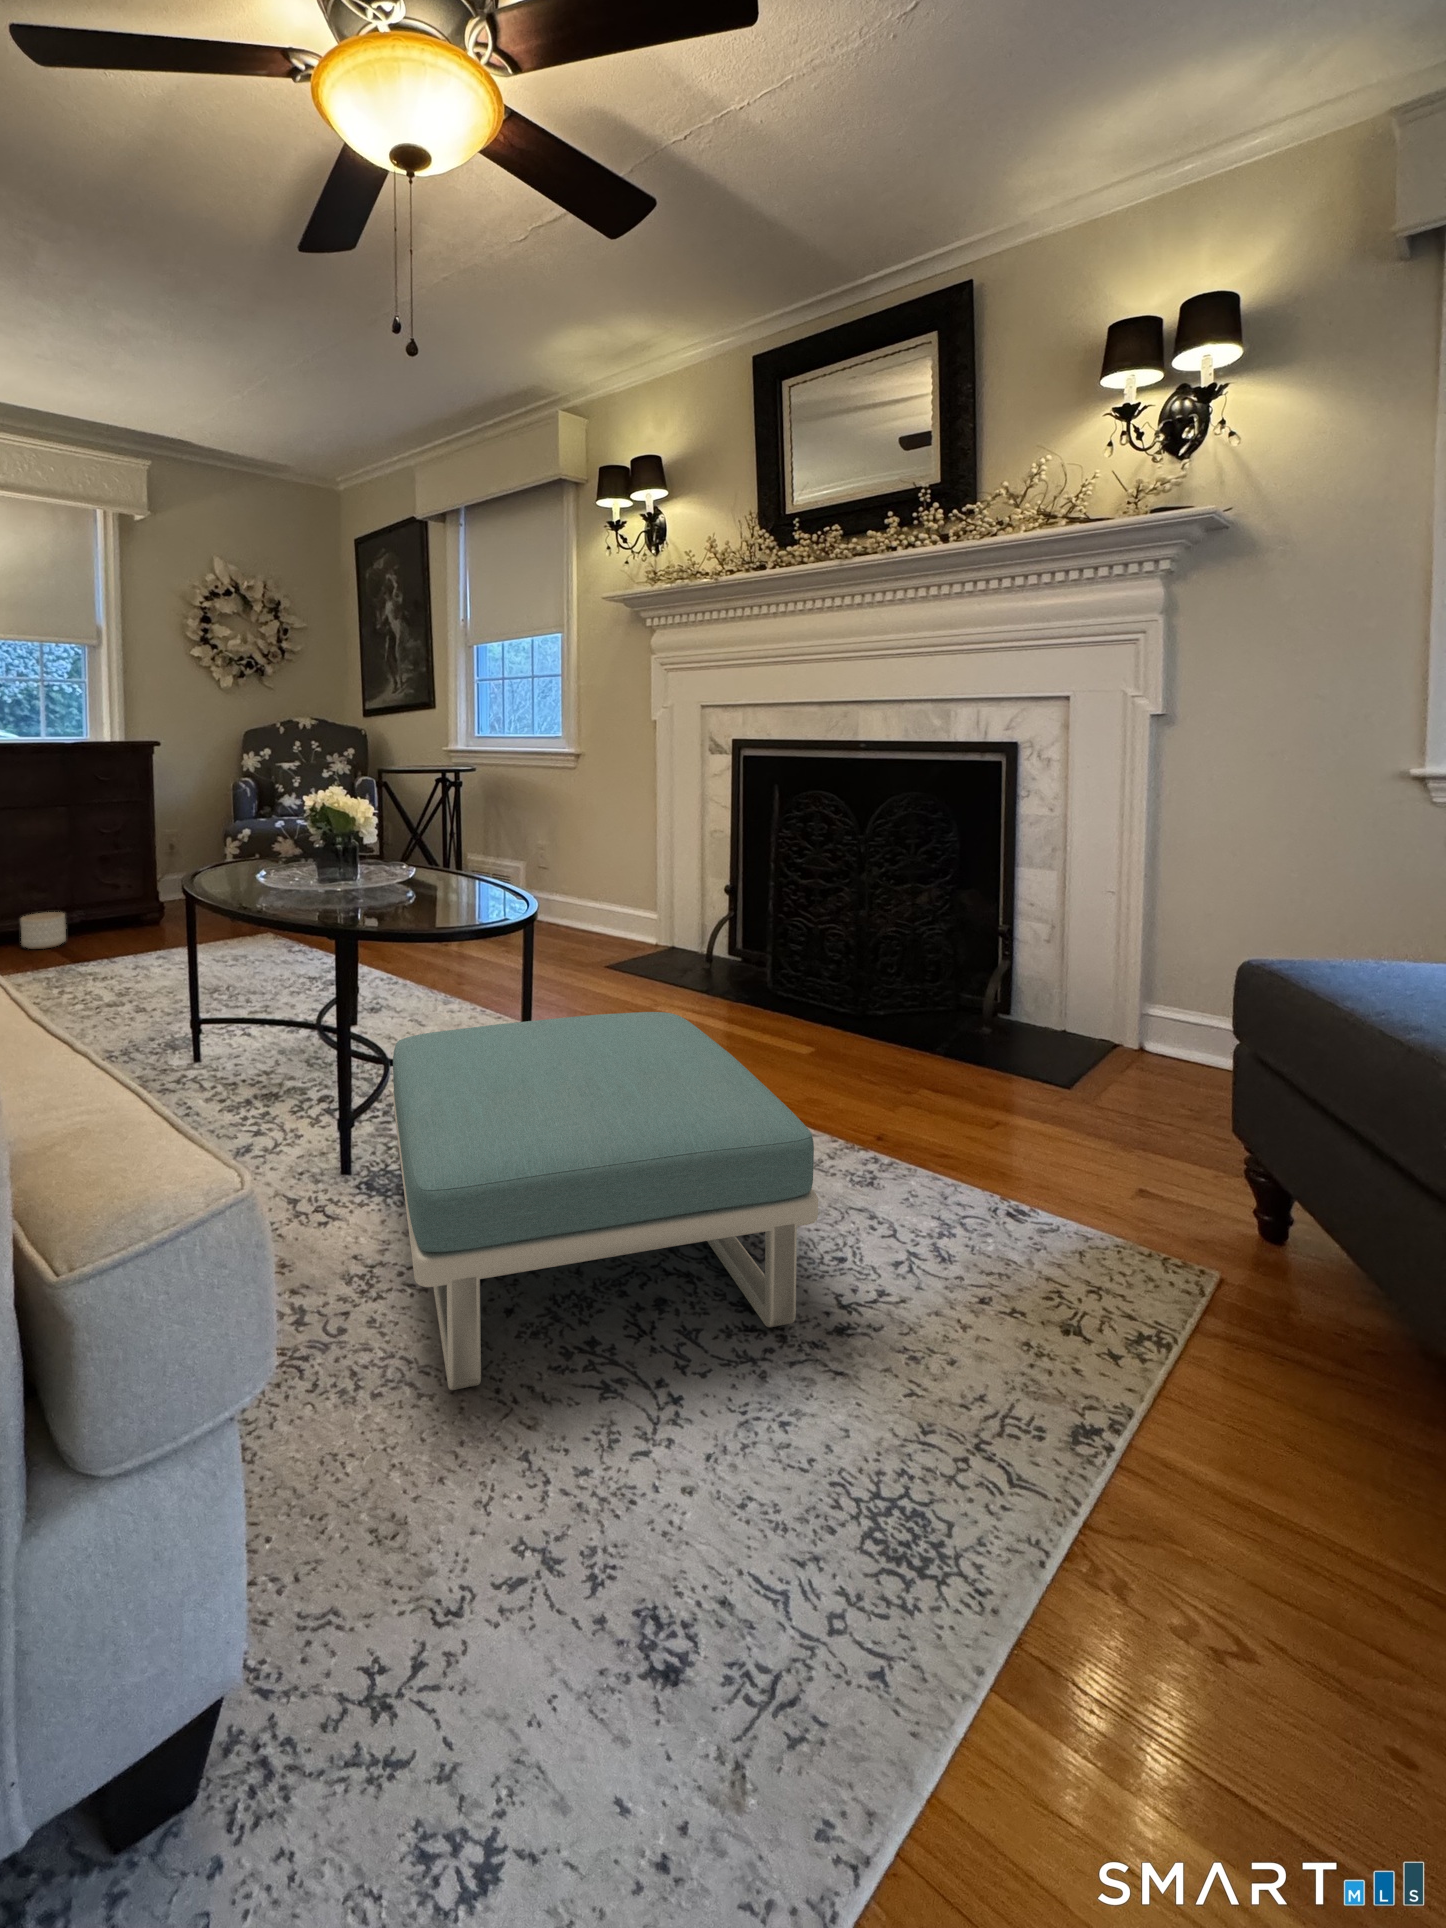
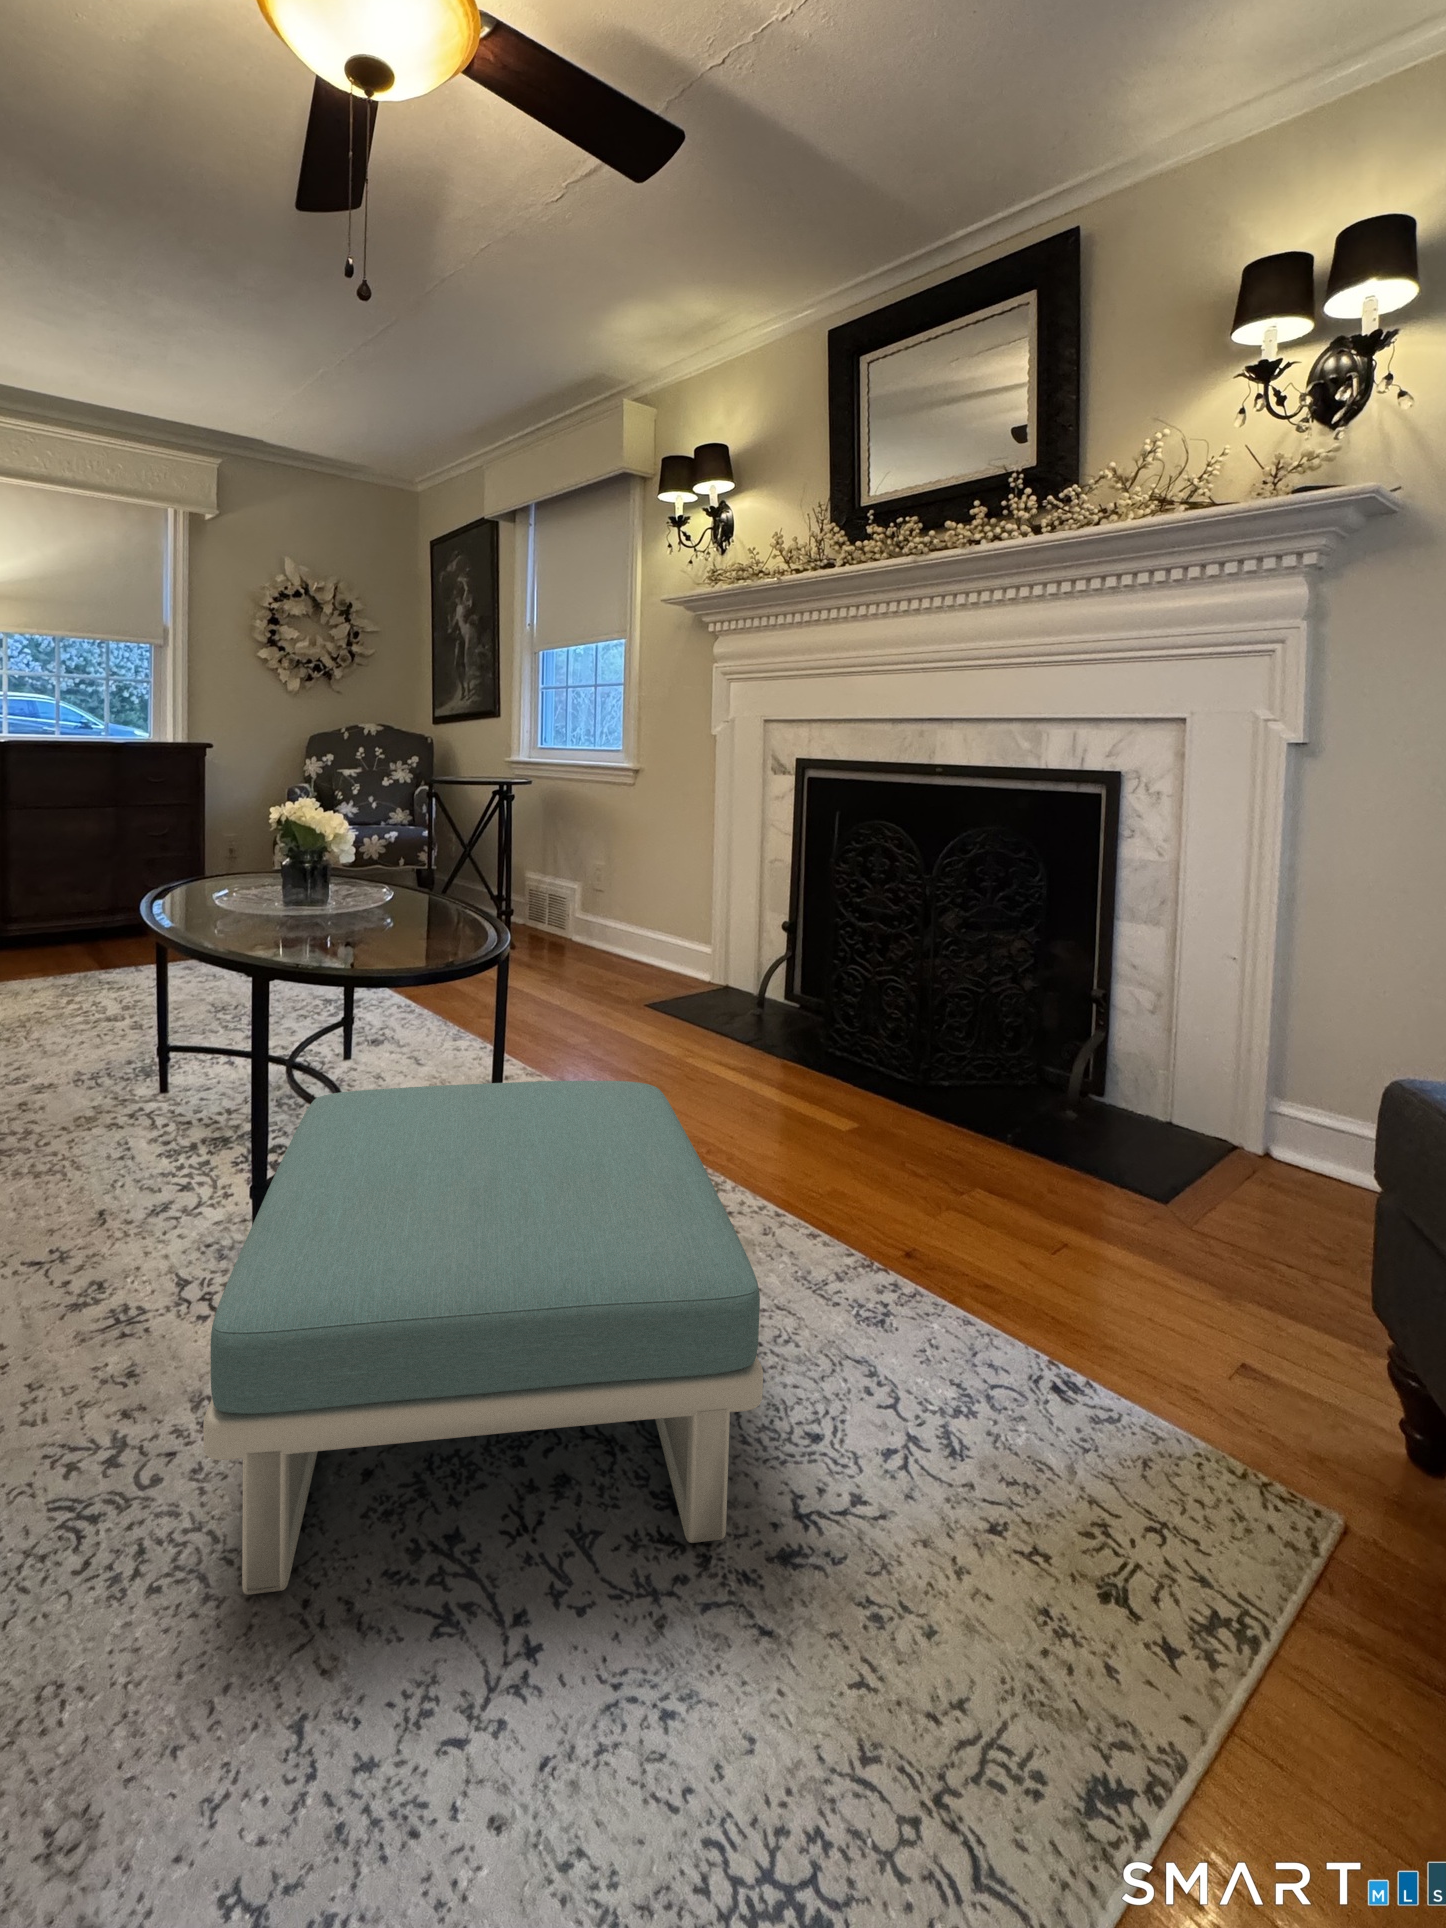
planter: present [20,912,66,949] -> none [63,911,108,948]

